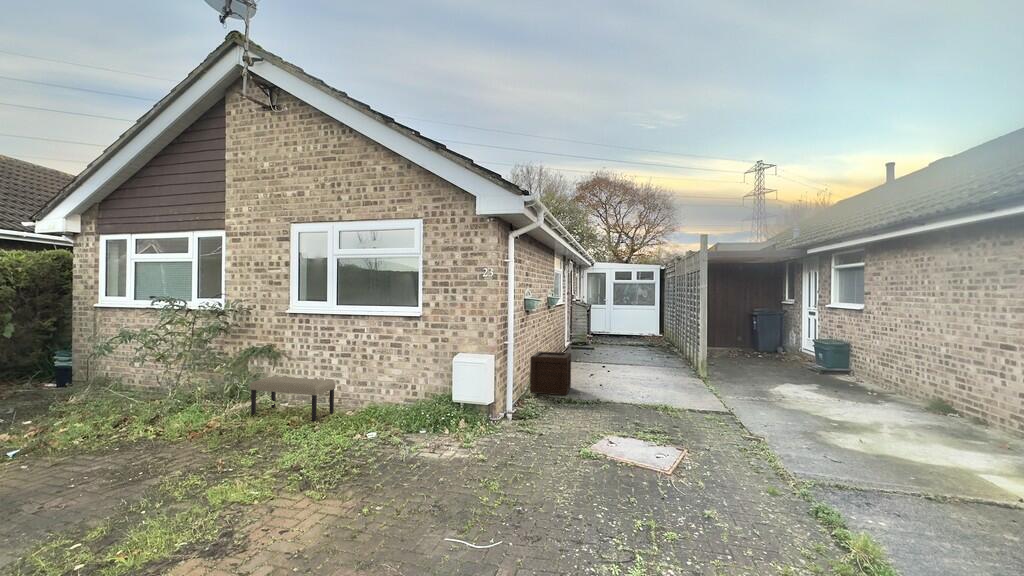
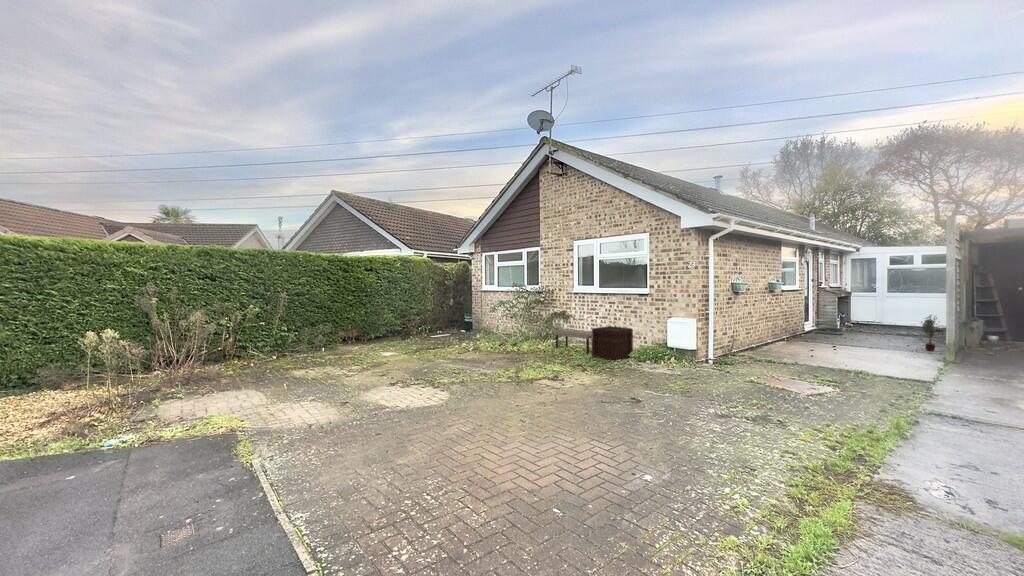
potted tree: none [672,331,693,367] -> present [922,315,946,351]
wooden crate: present [530,351,571,395] -> present [592,326,633,360]

